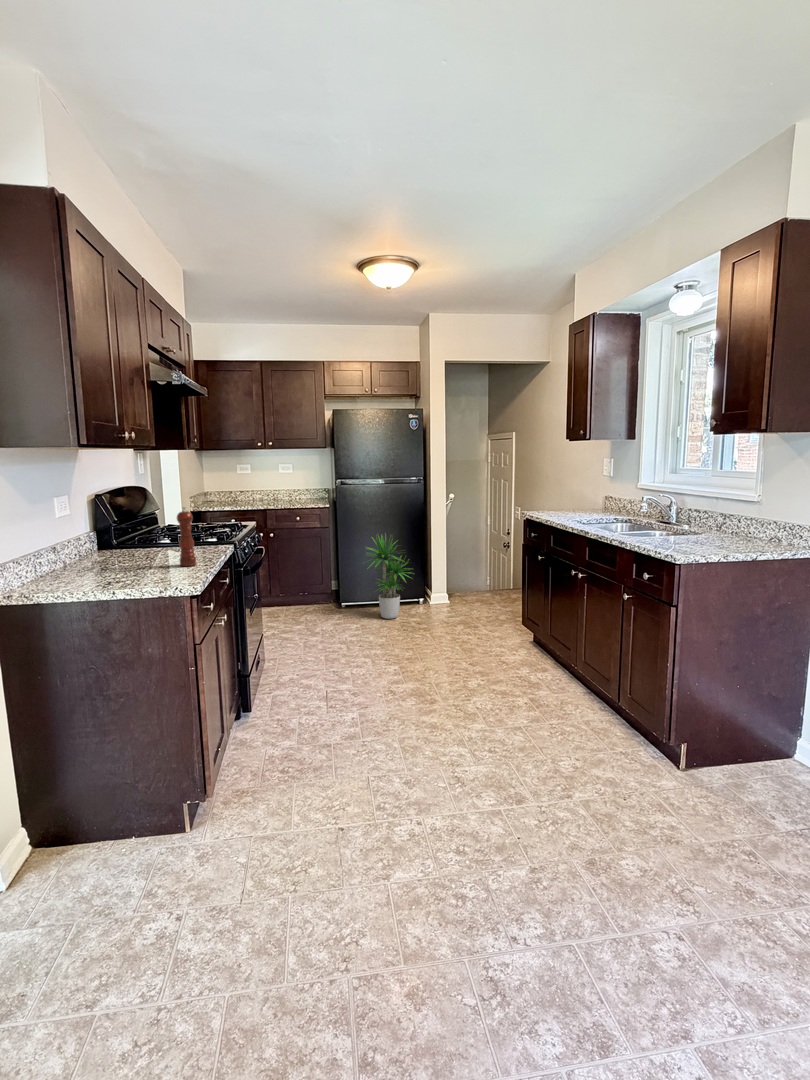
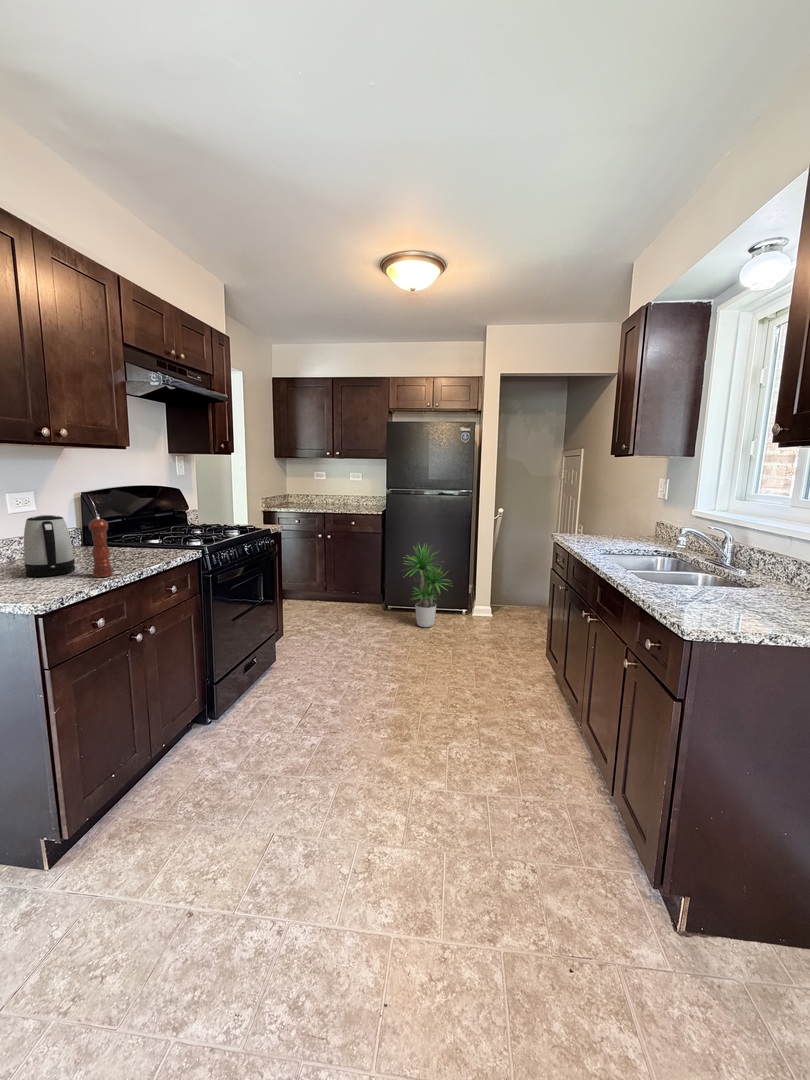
kettle: none [106,511,150,570] -> present [24,515,75,576]

